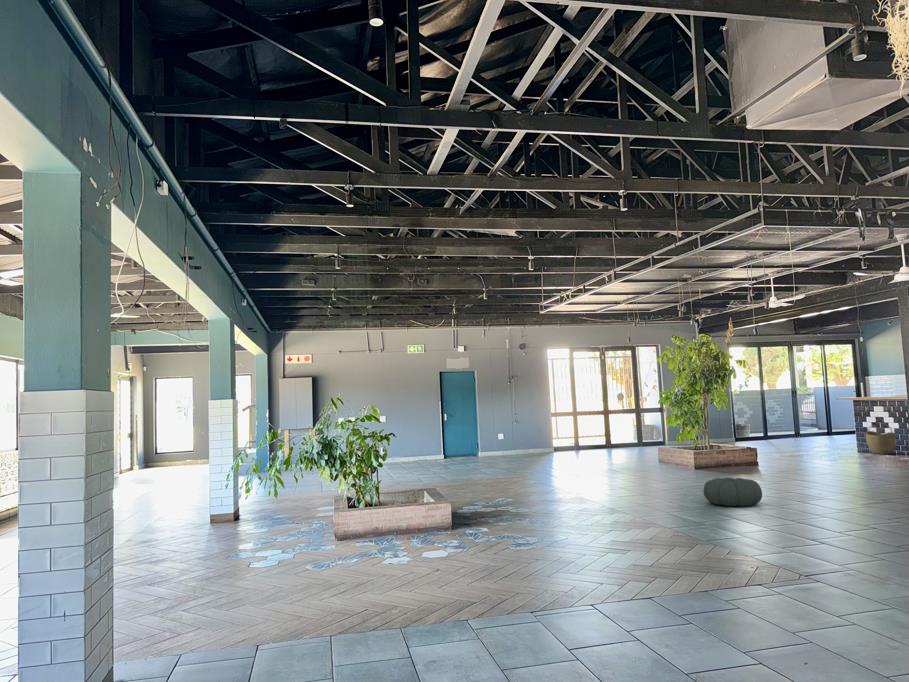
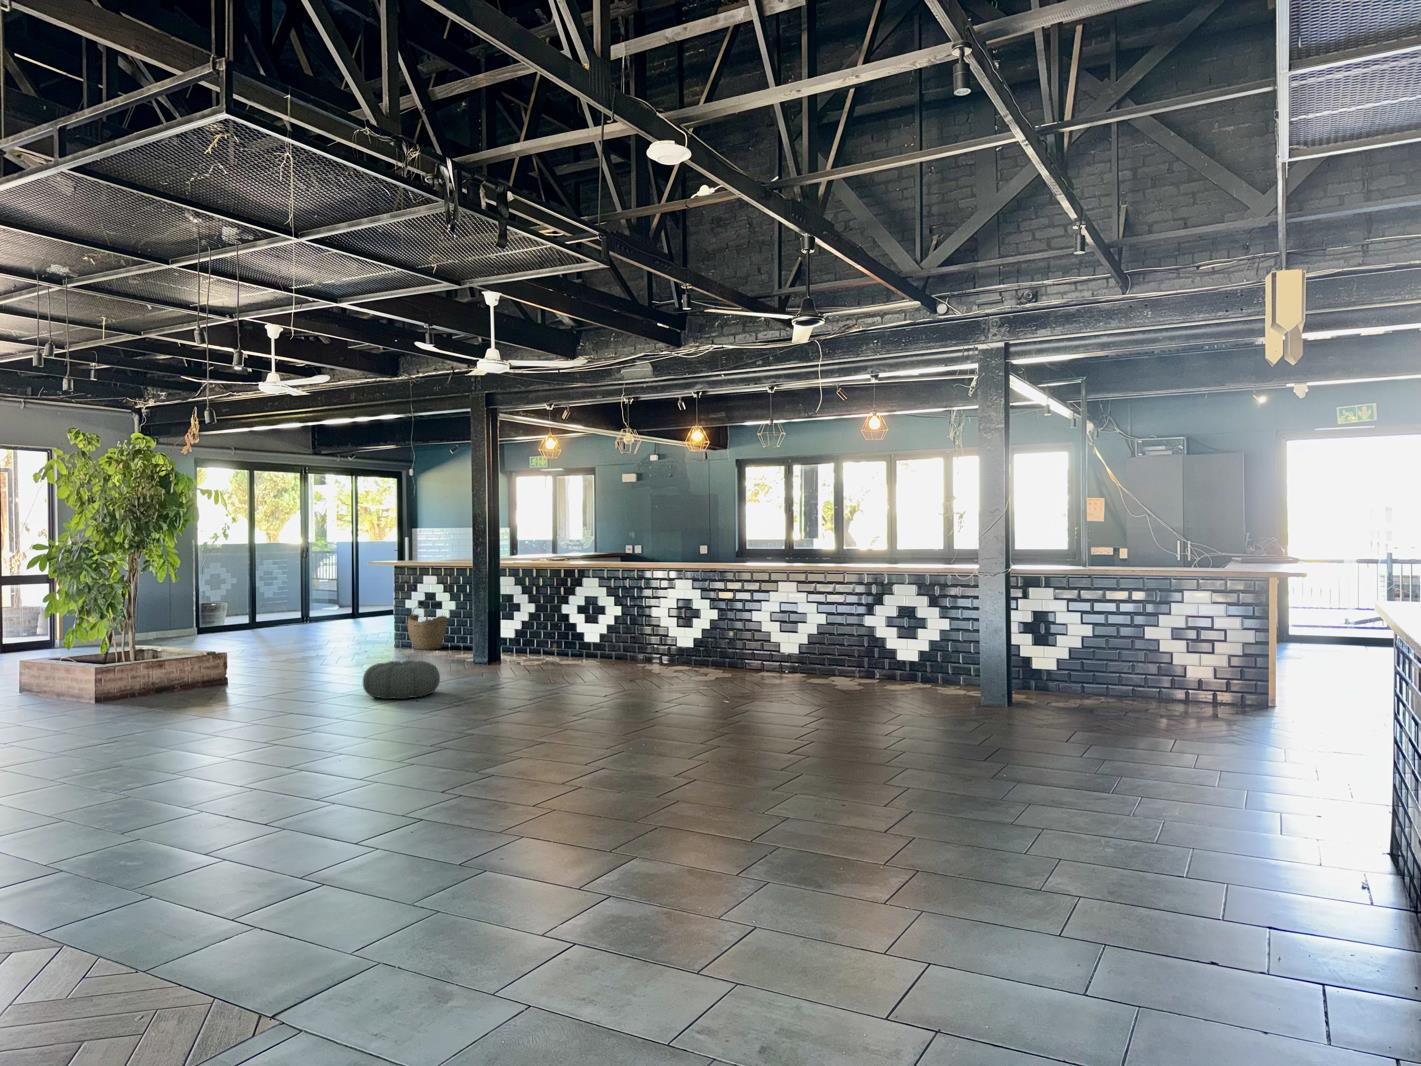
pouf: present [703,478,762,506] -> present [363,660,440,699]

